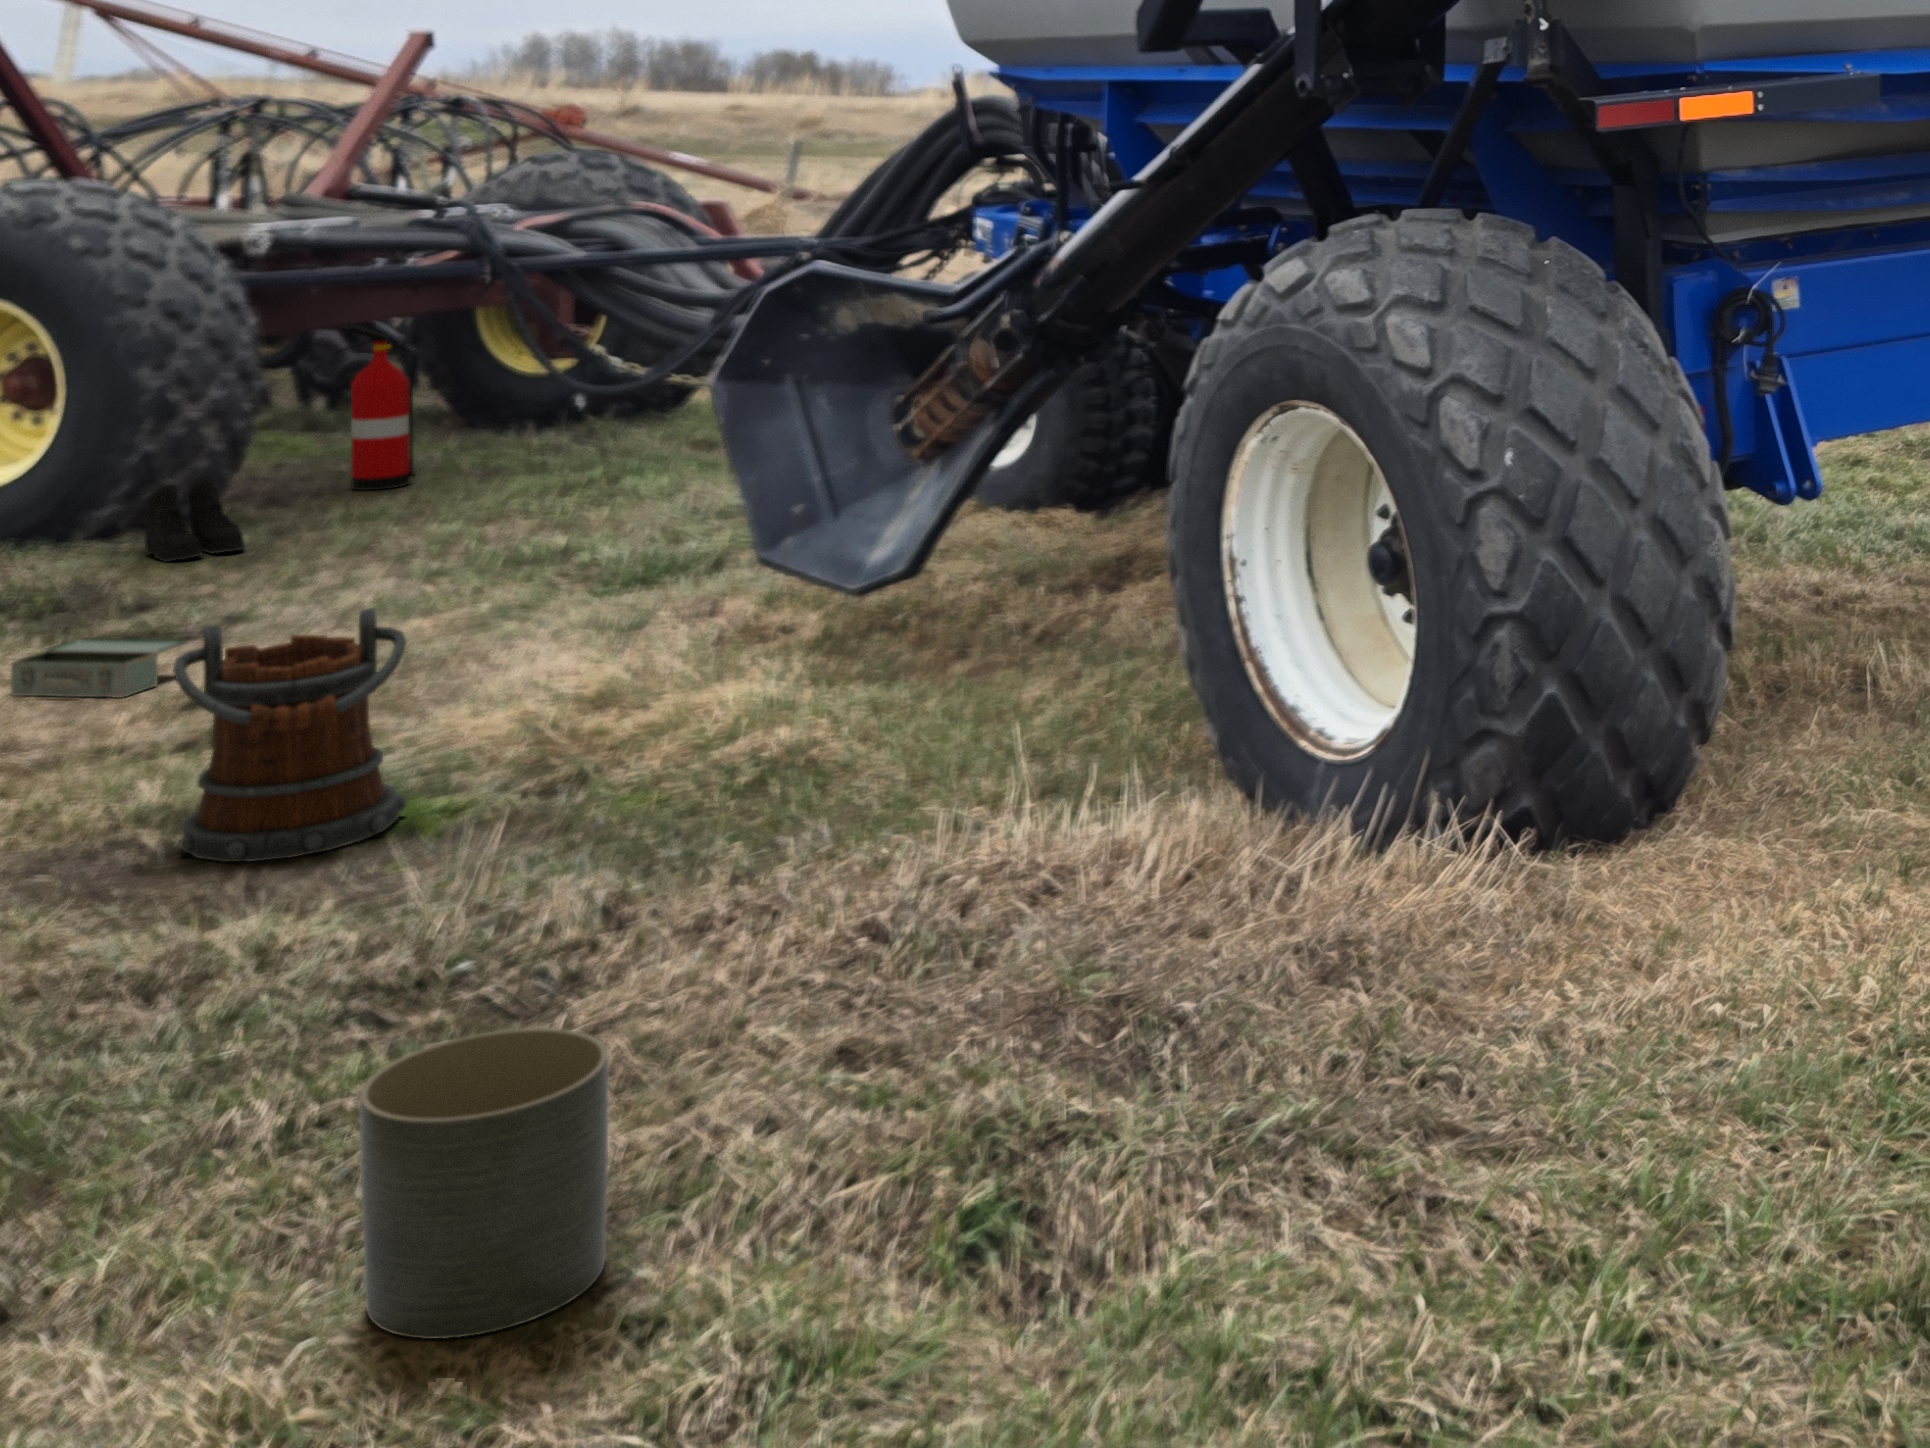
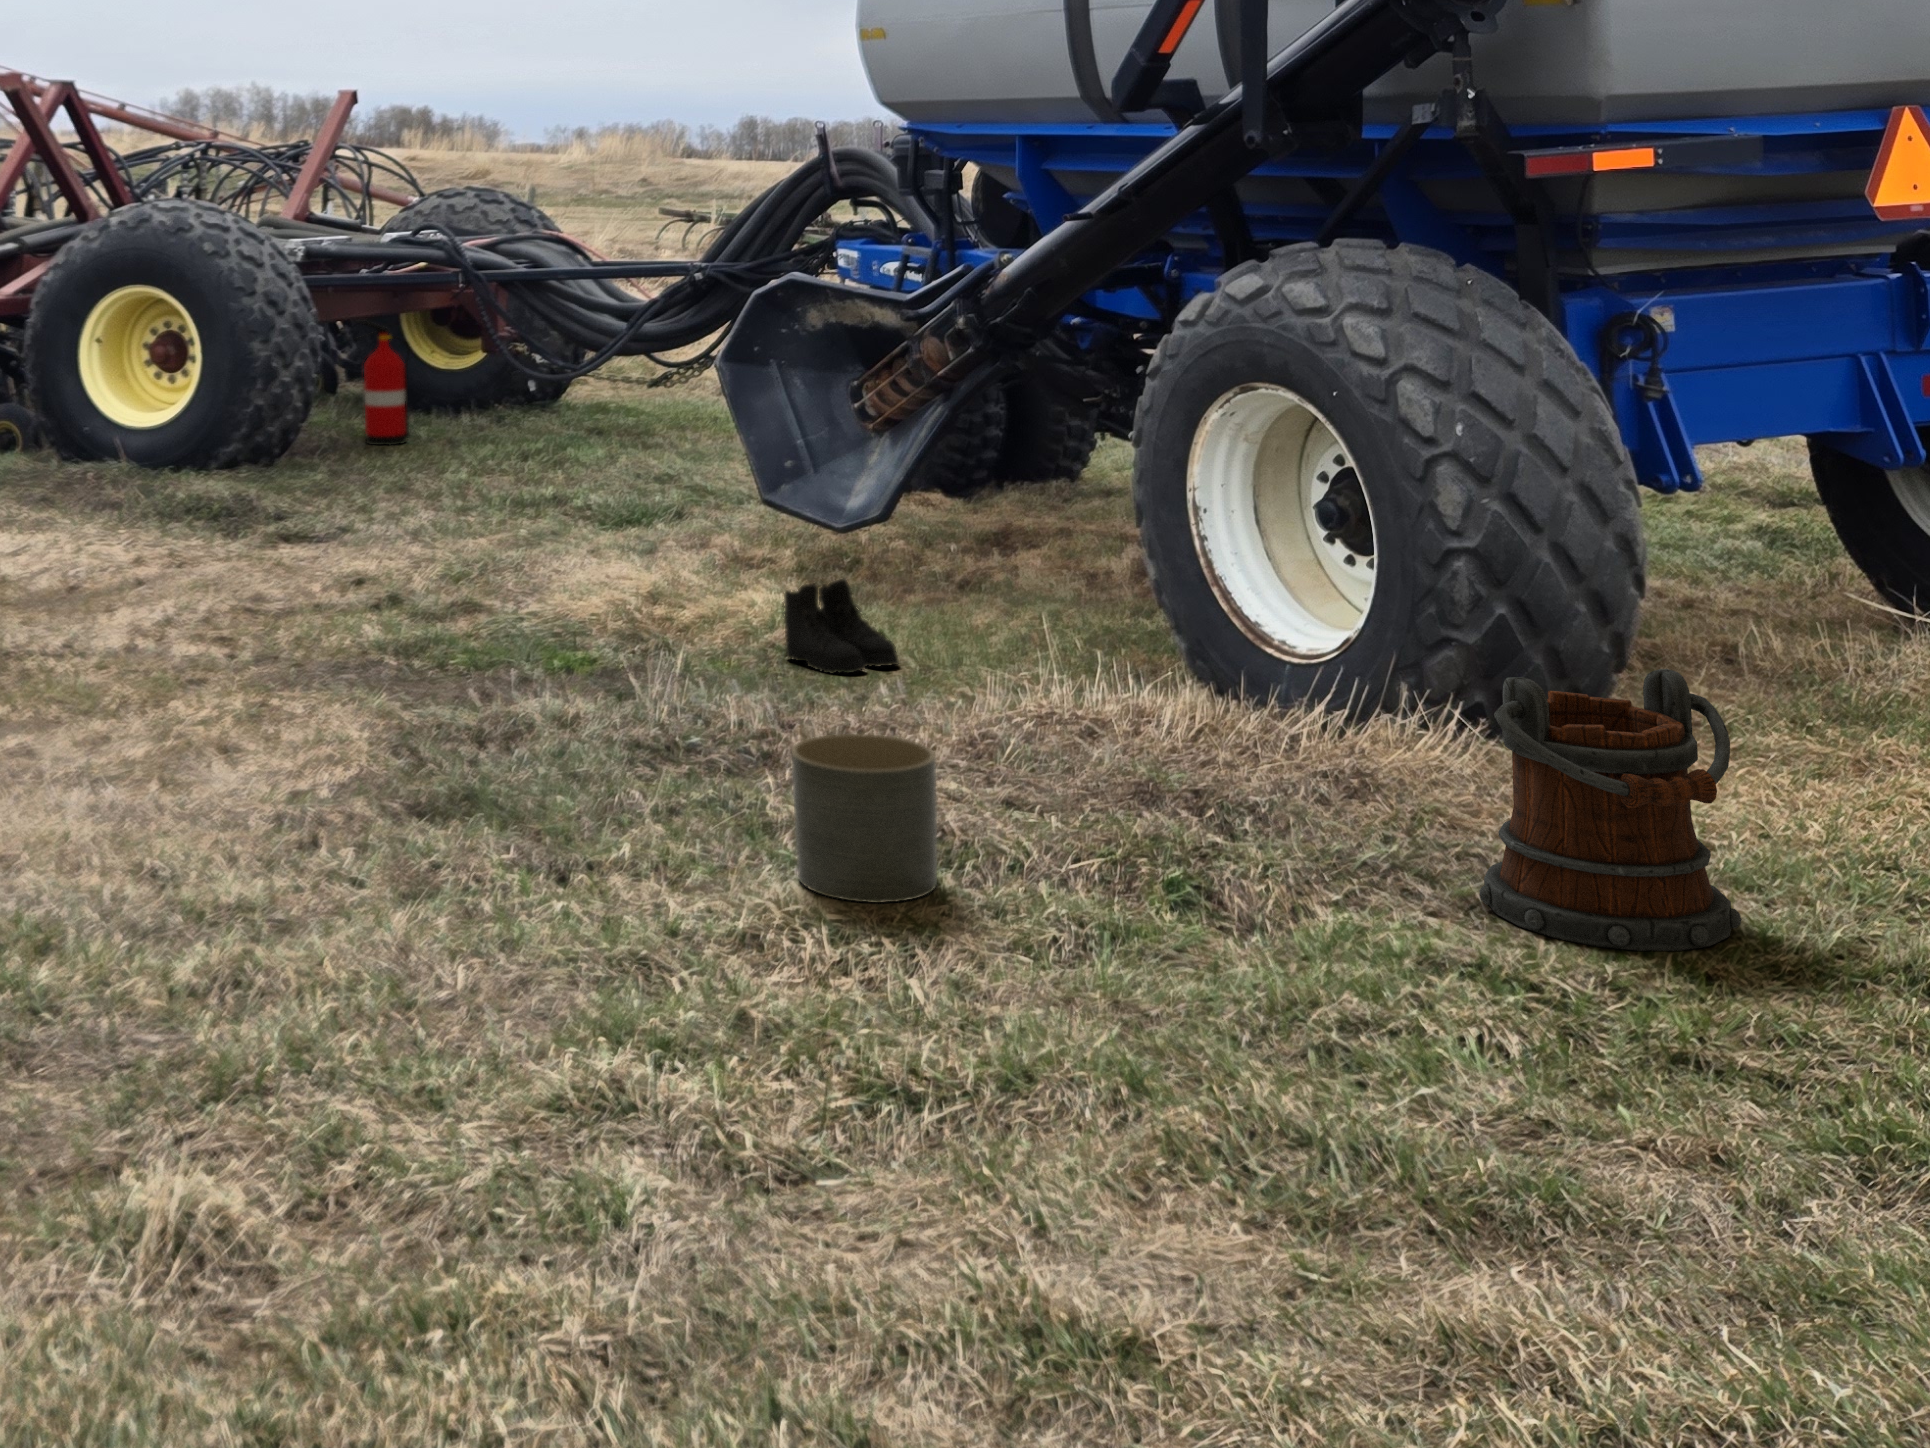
boots: present [145,479,245,562] -> present [782,579,899,673]
bucket: present [173,608,406,862] -> present [1479,669,1742,951]
toolbox: present [11,637,187,698] -> none [251,525,358,567]

